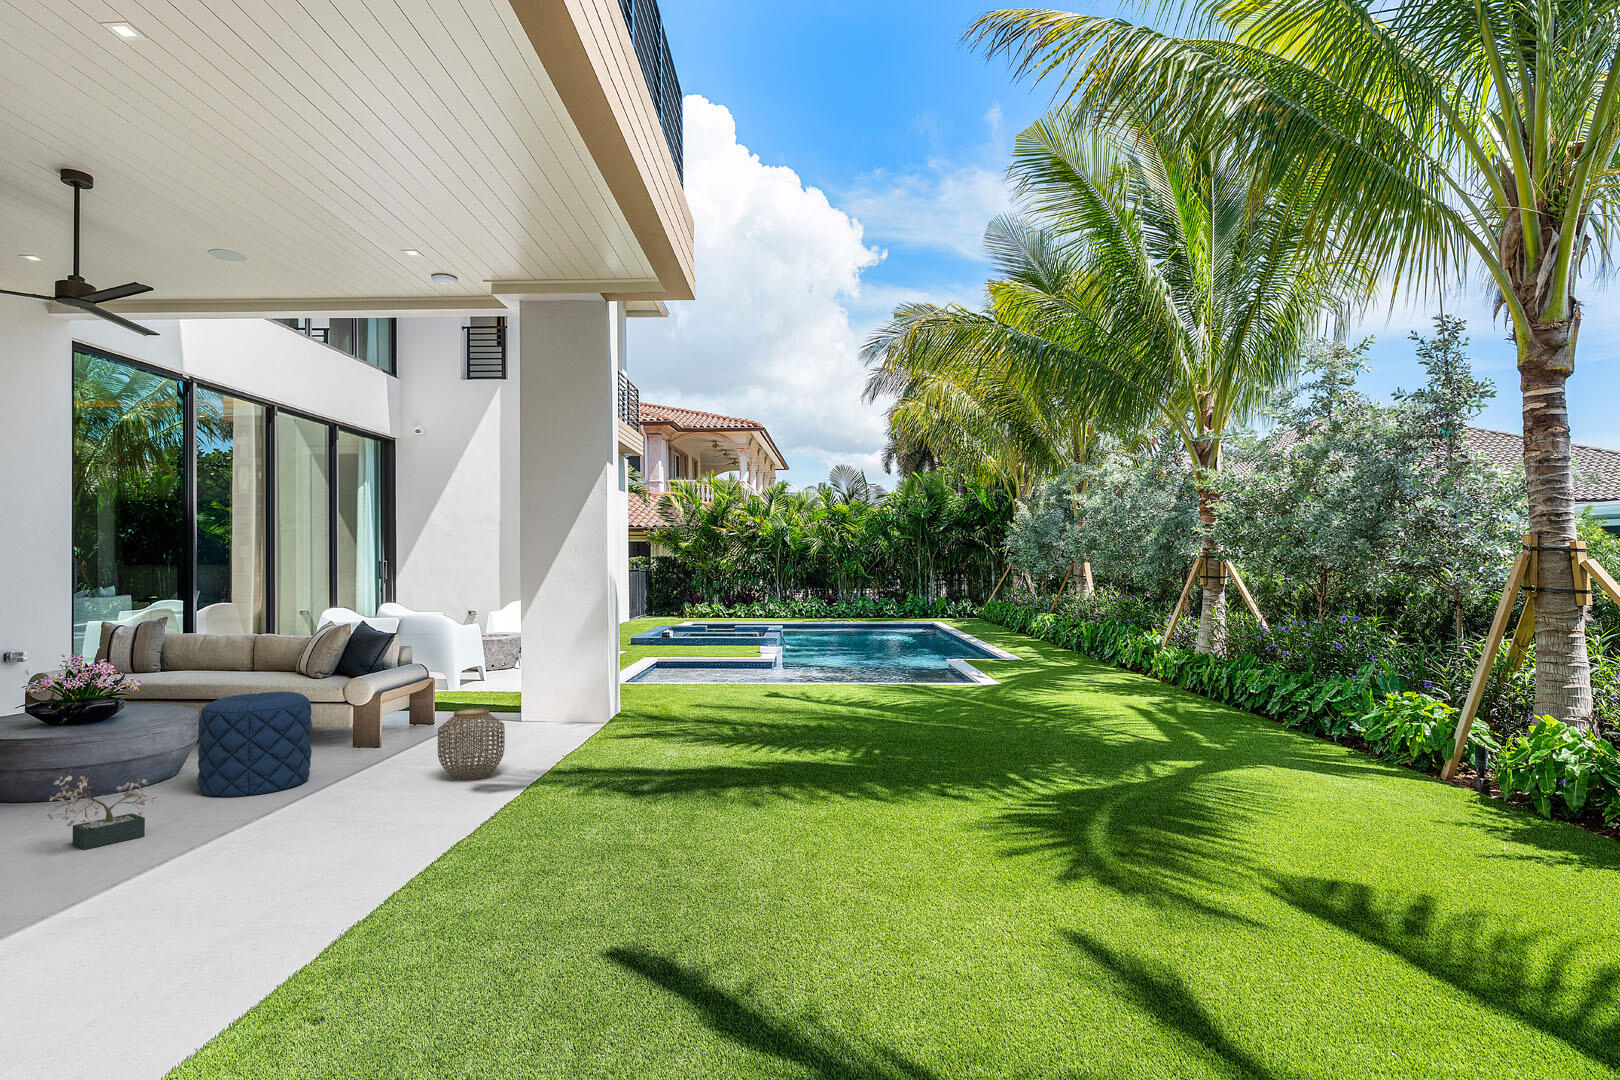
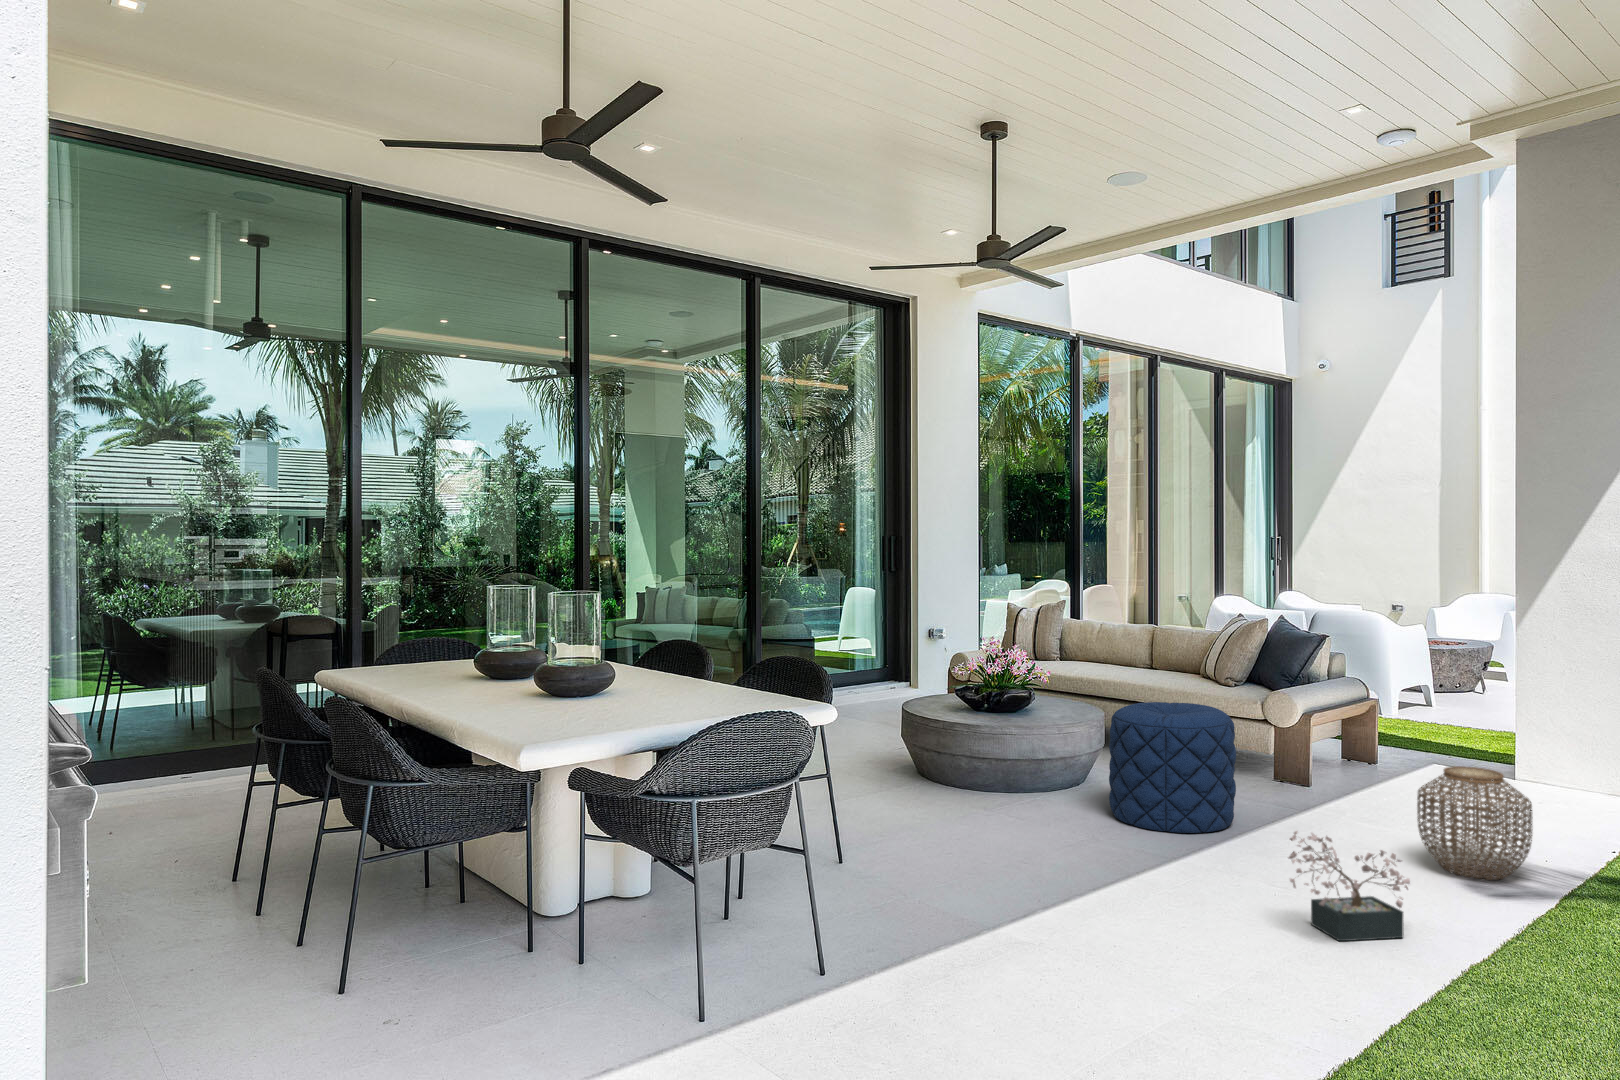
decorative plant: present [47,776,157,849] -> present [1289,831,1410,941]

